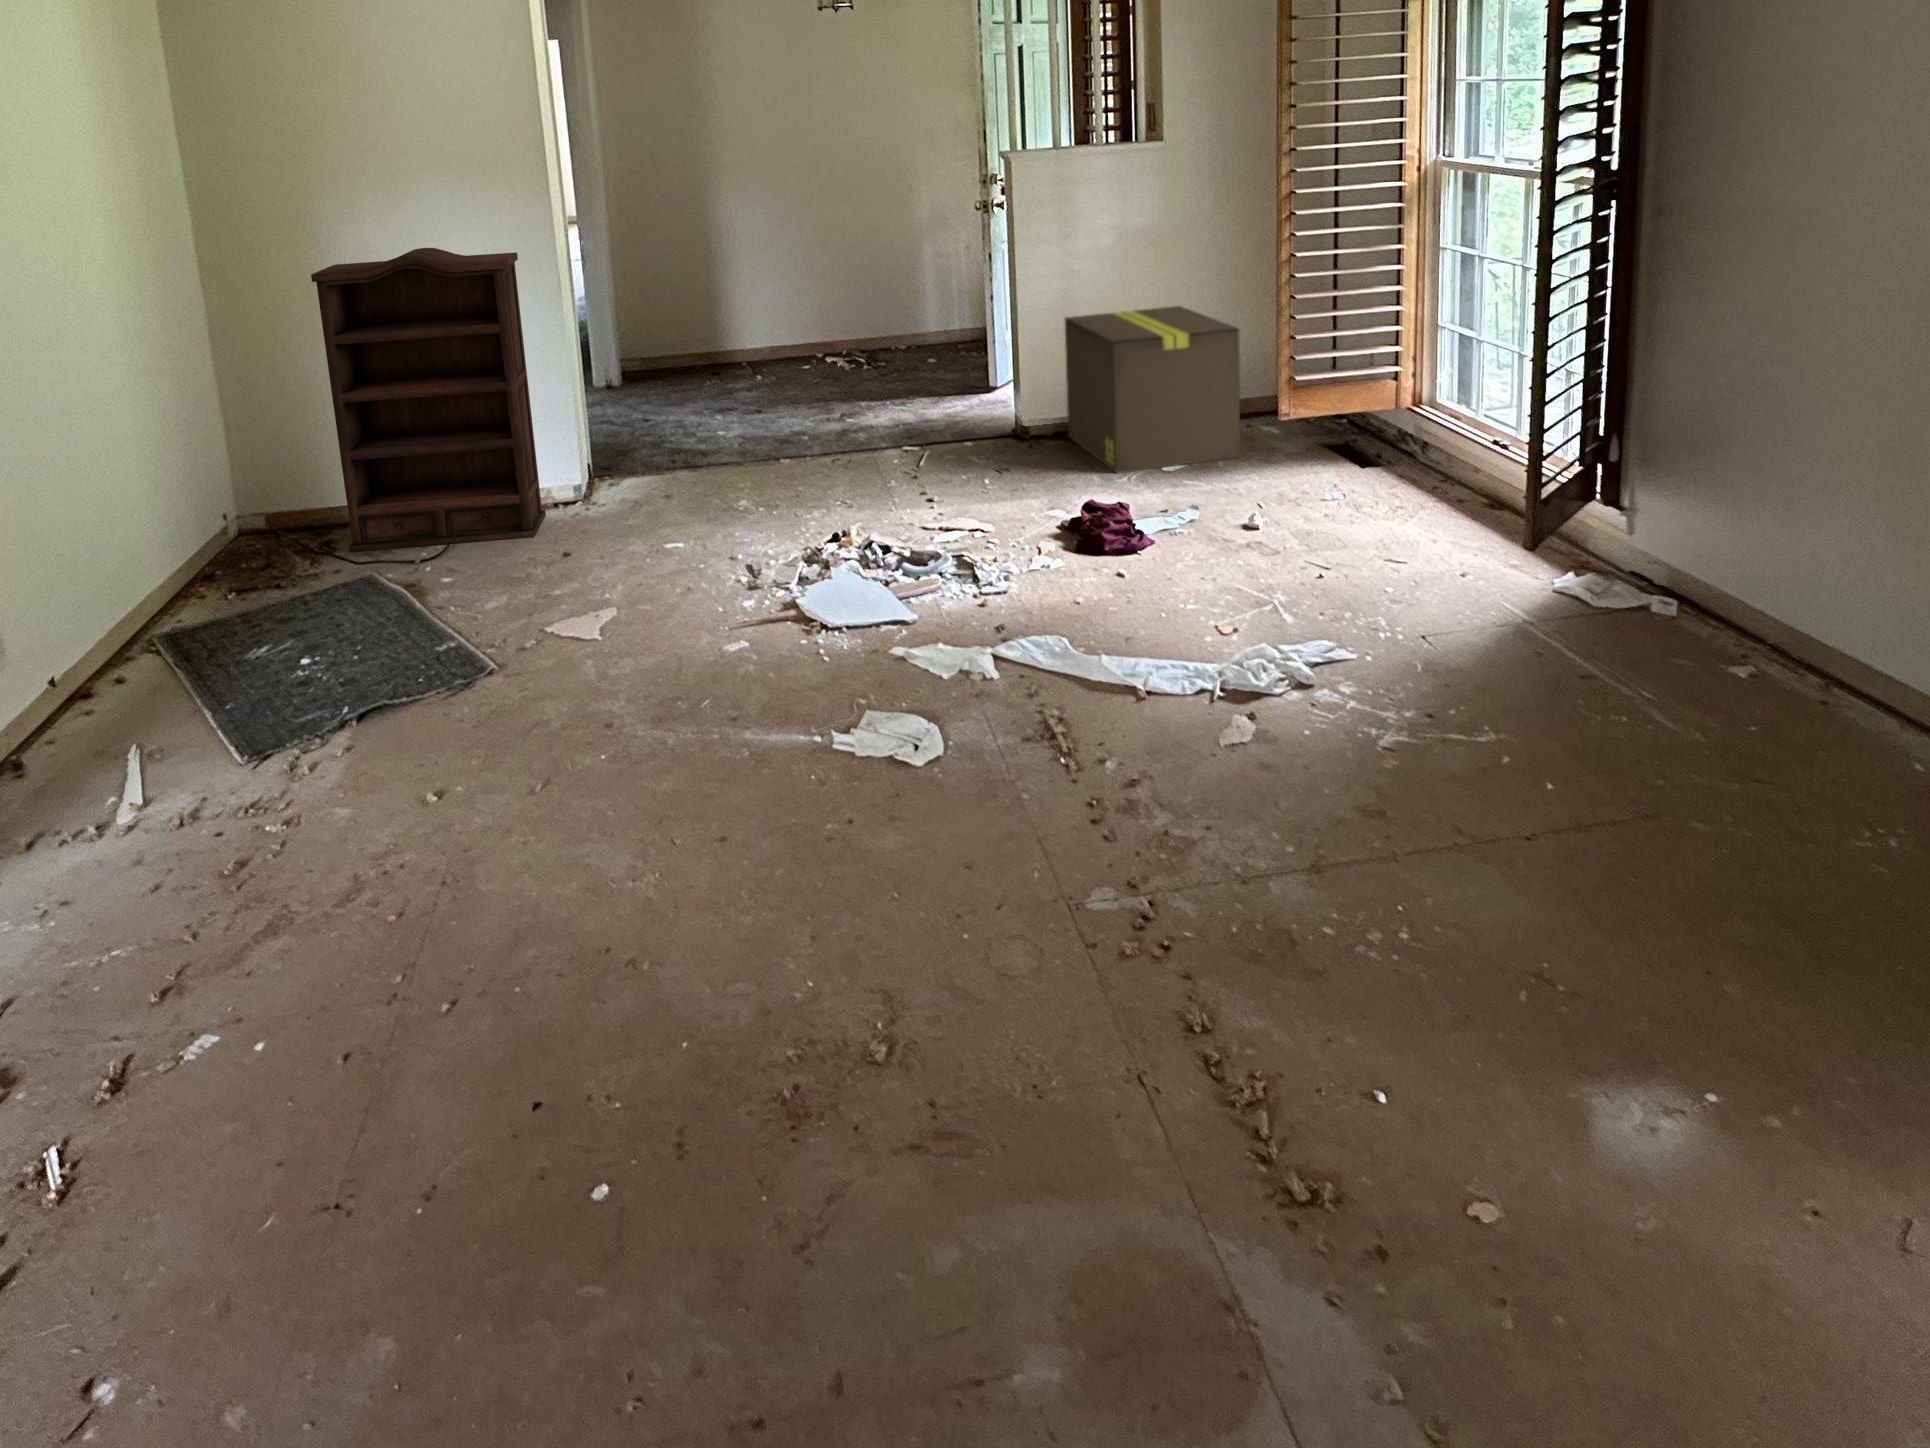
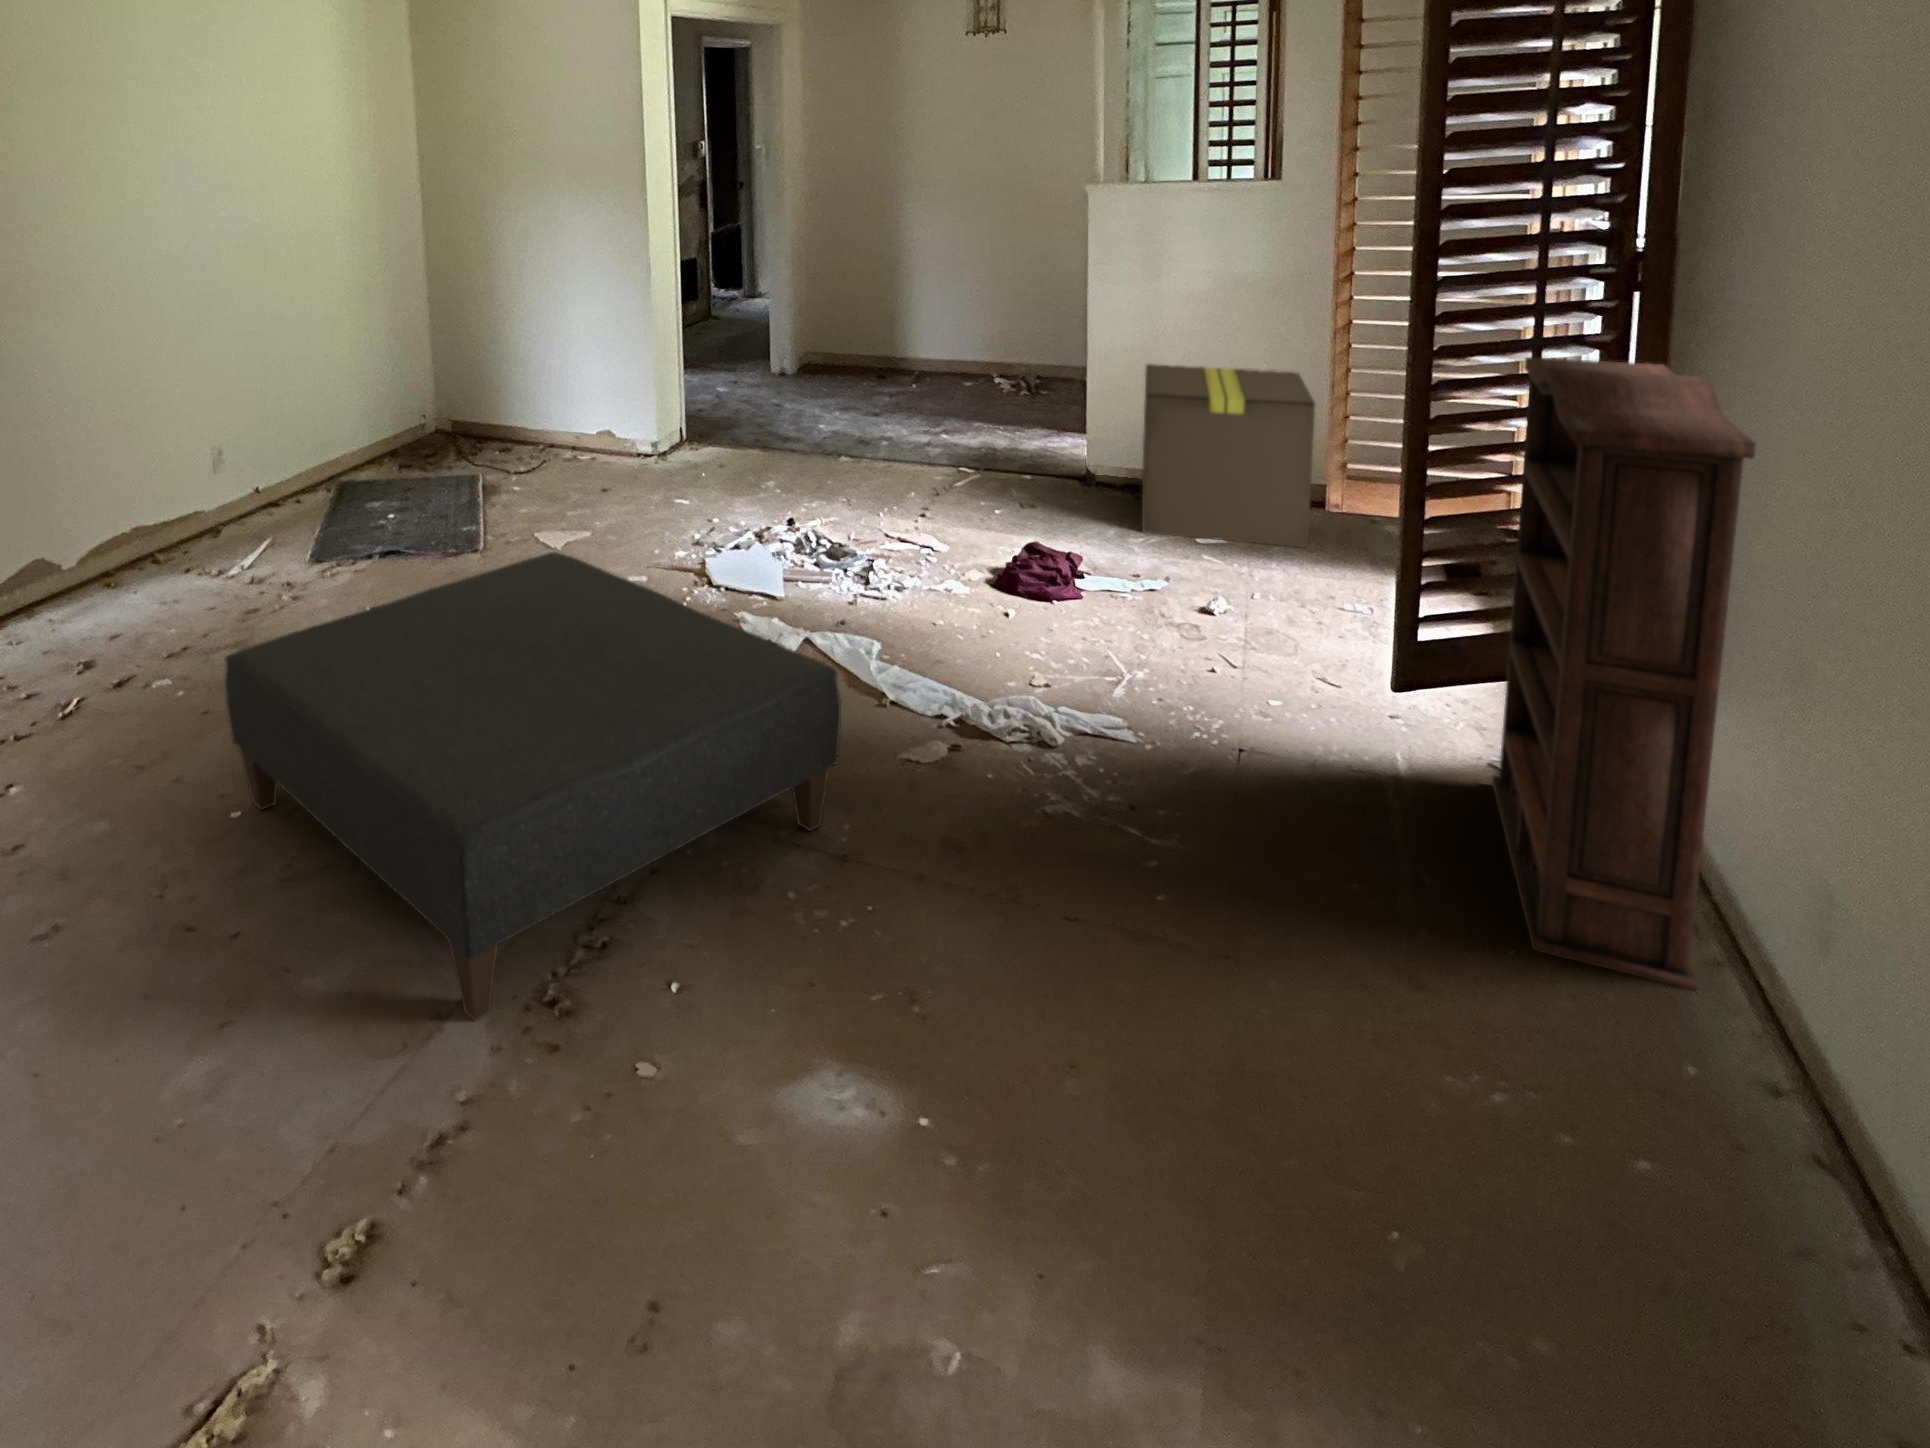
bookshelf: present [311,248,546,552] -> present [1492,357,1756,990]
ottoman: none [540,633,1309,1294] -> present [225,552,841,1021]

